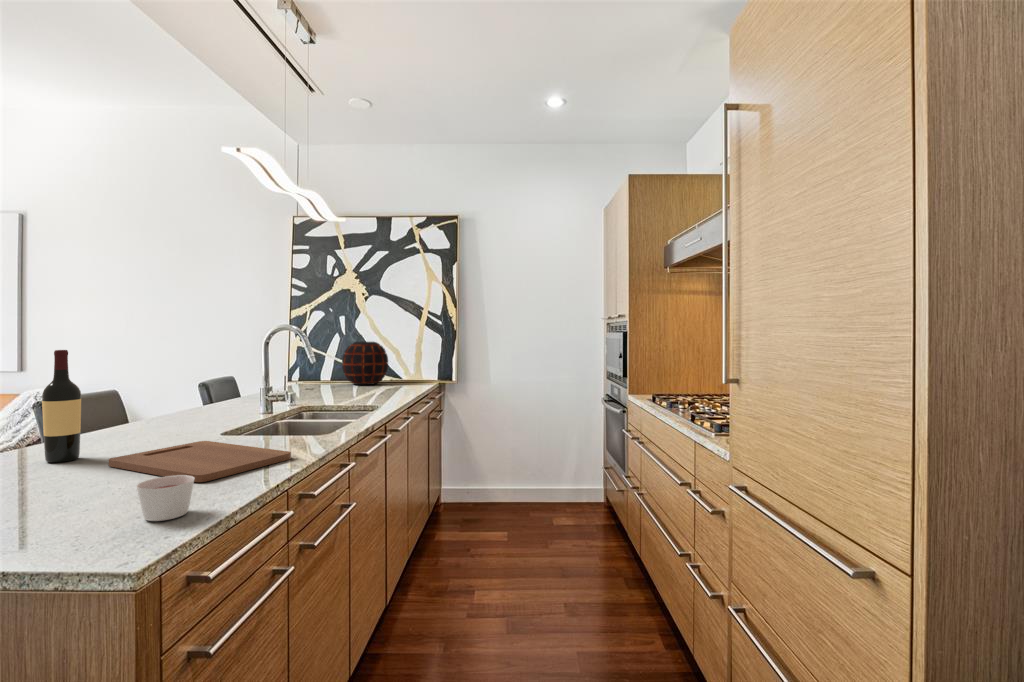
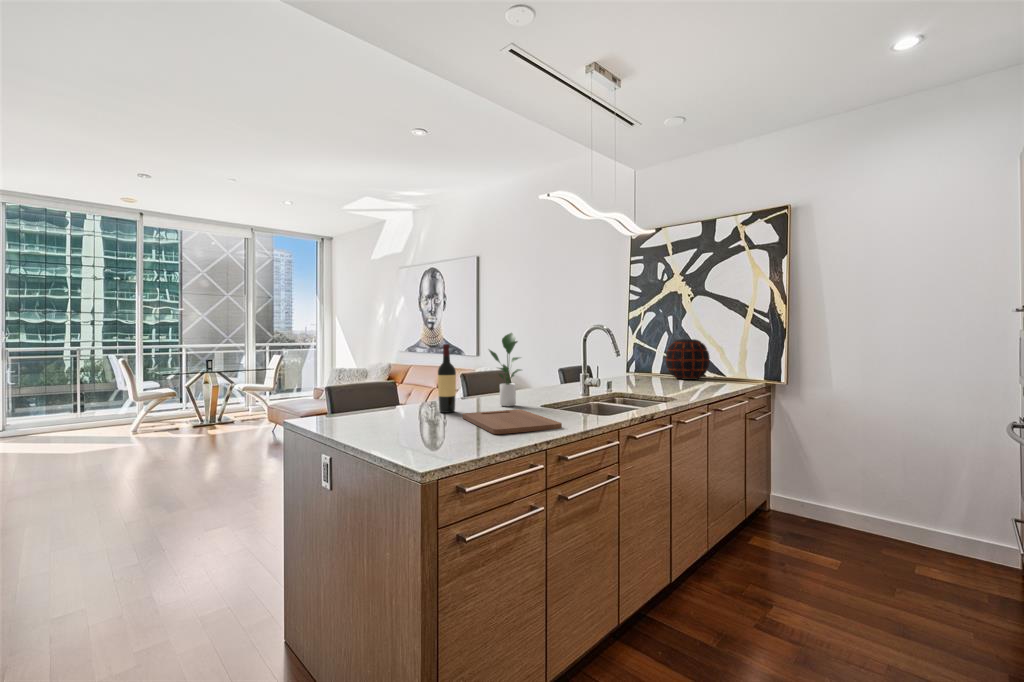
potted plant: none [134,332,197,439] -> present [489,333,521,406]
candle: present [137,475,195,521] -> none [446,425,476,451]

